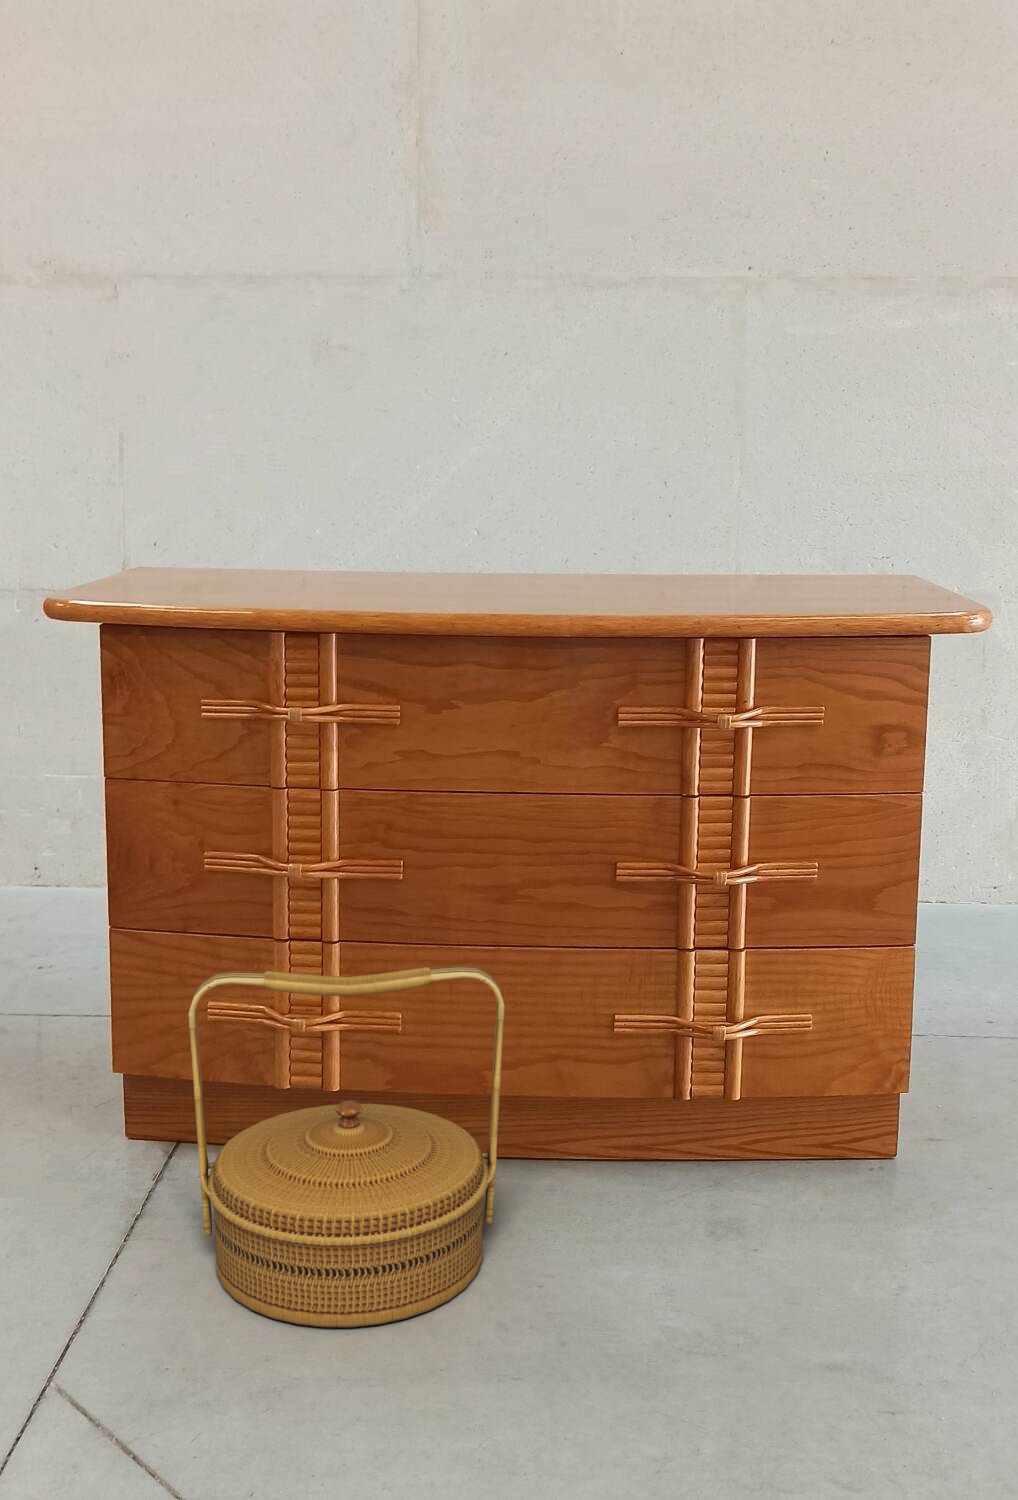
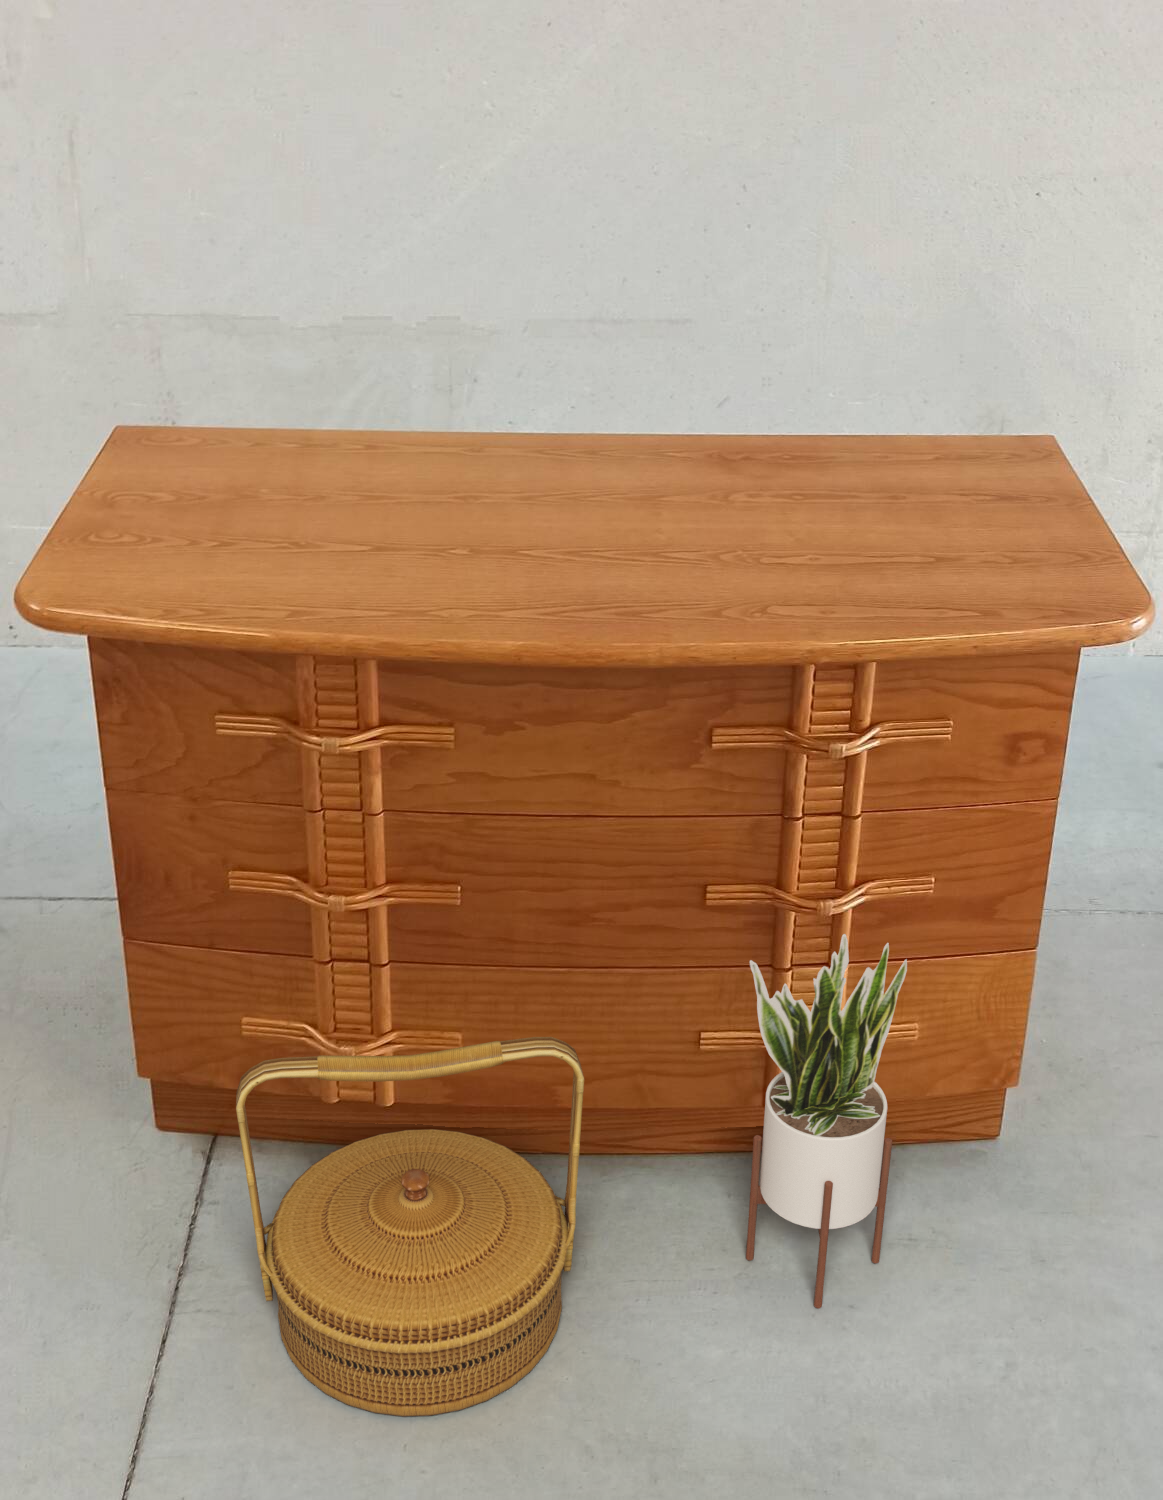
potted plant: none [652,876,796,1265] -> present [746,934,907,1308]

